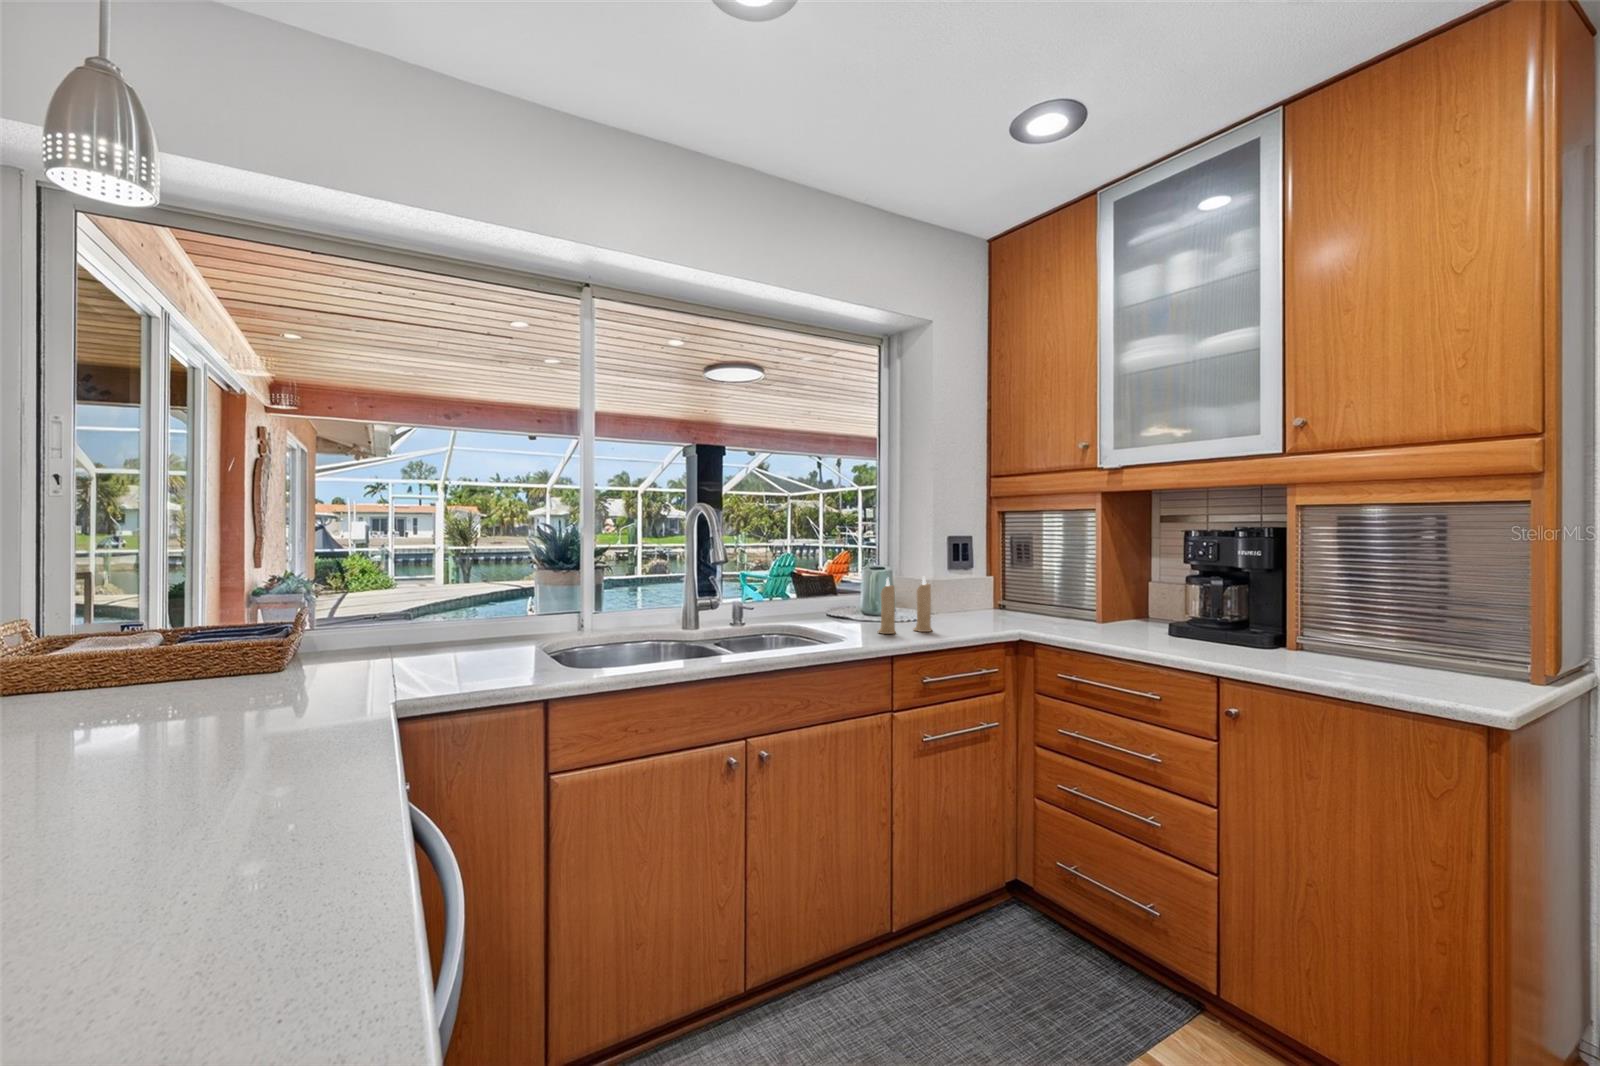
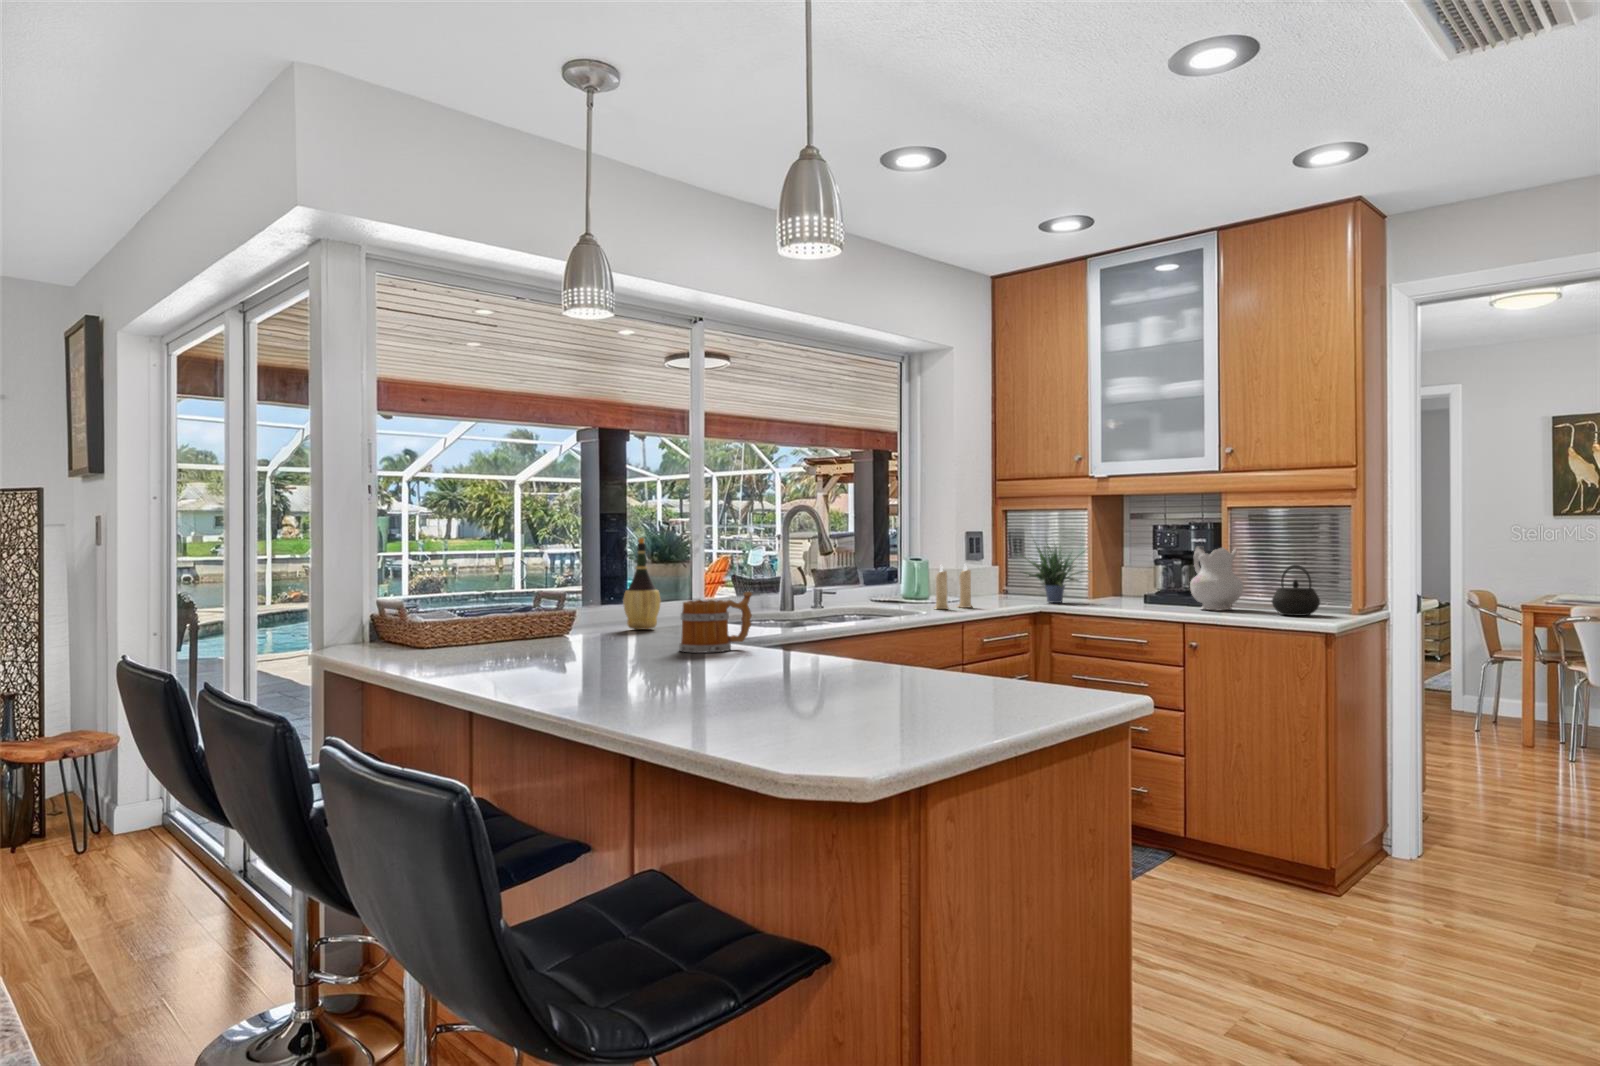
potted plant: none [1006,536,1101,626] -> present [1023,544,1087,603]
wine bottle: none [368,539,426,664] -> present [623,538,661,629]
ceramic pitcher: none [1233,561,1321,660] -> present [1190,546,1243,611]
kettle: none [1375,599,1473,686] -> present [1272,565,1320,616]
mug: none [122,643,294,767] -> present [679,592,752,653]

